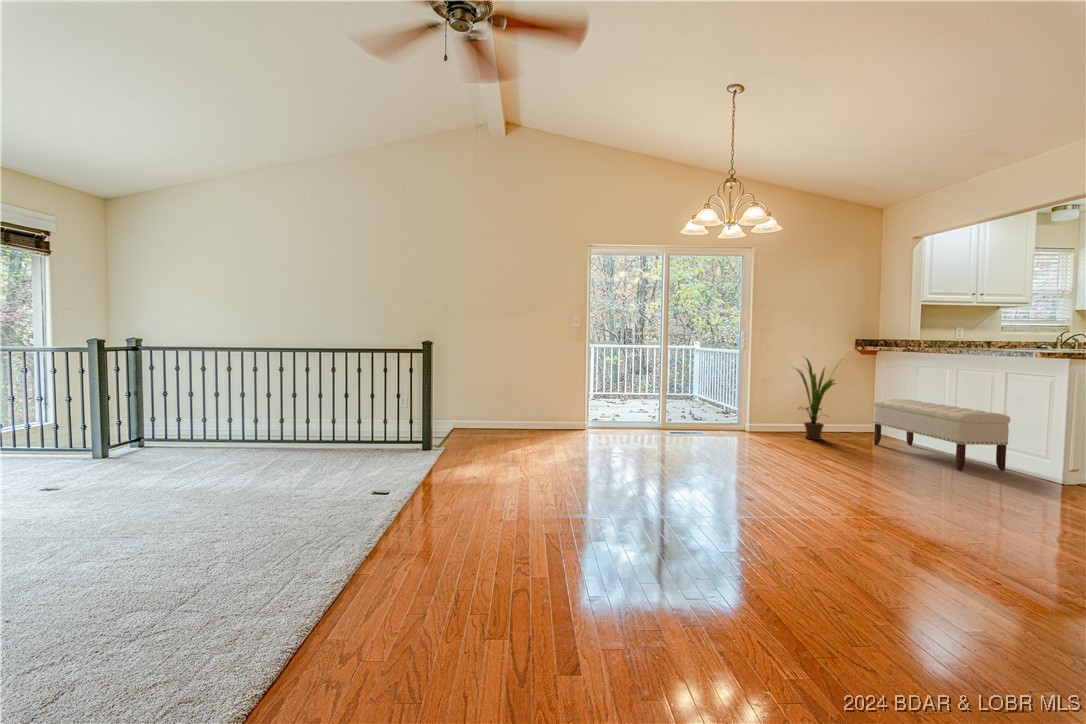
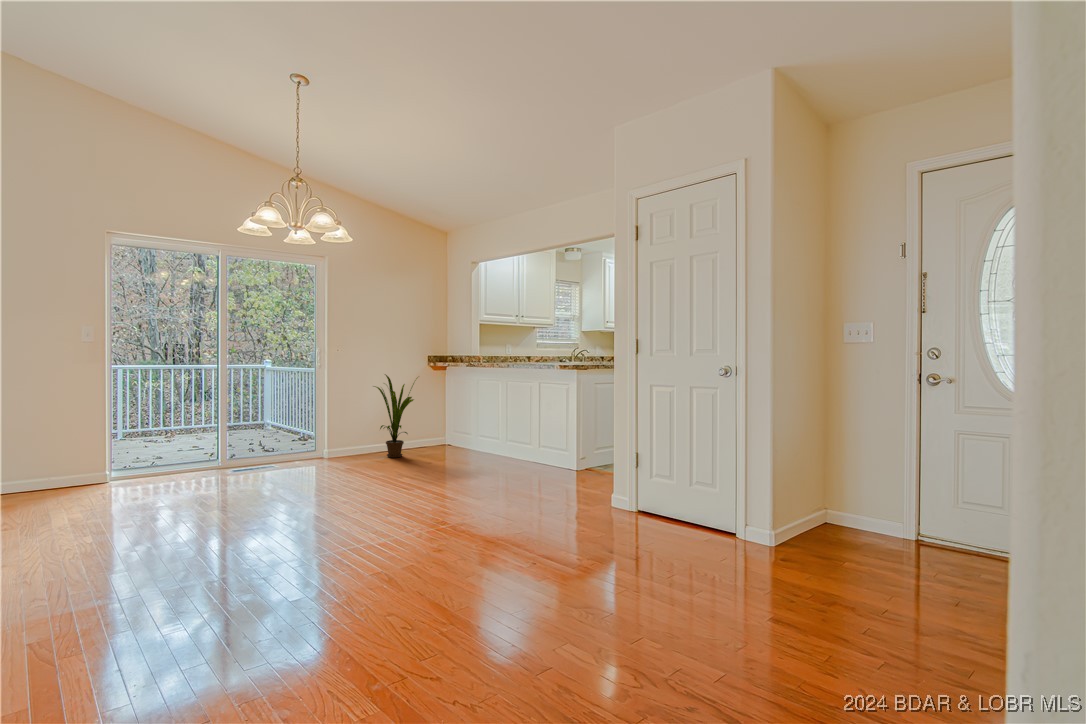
bench: present [873,399,1010,471] -> none [444,411,535,471]

